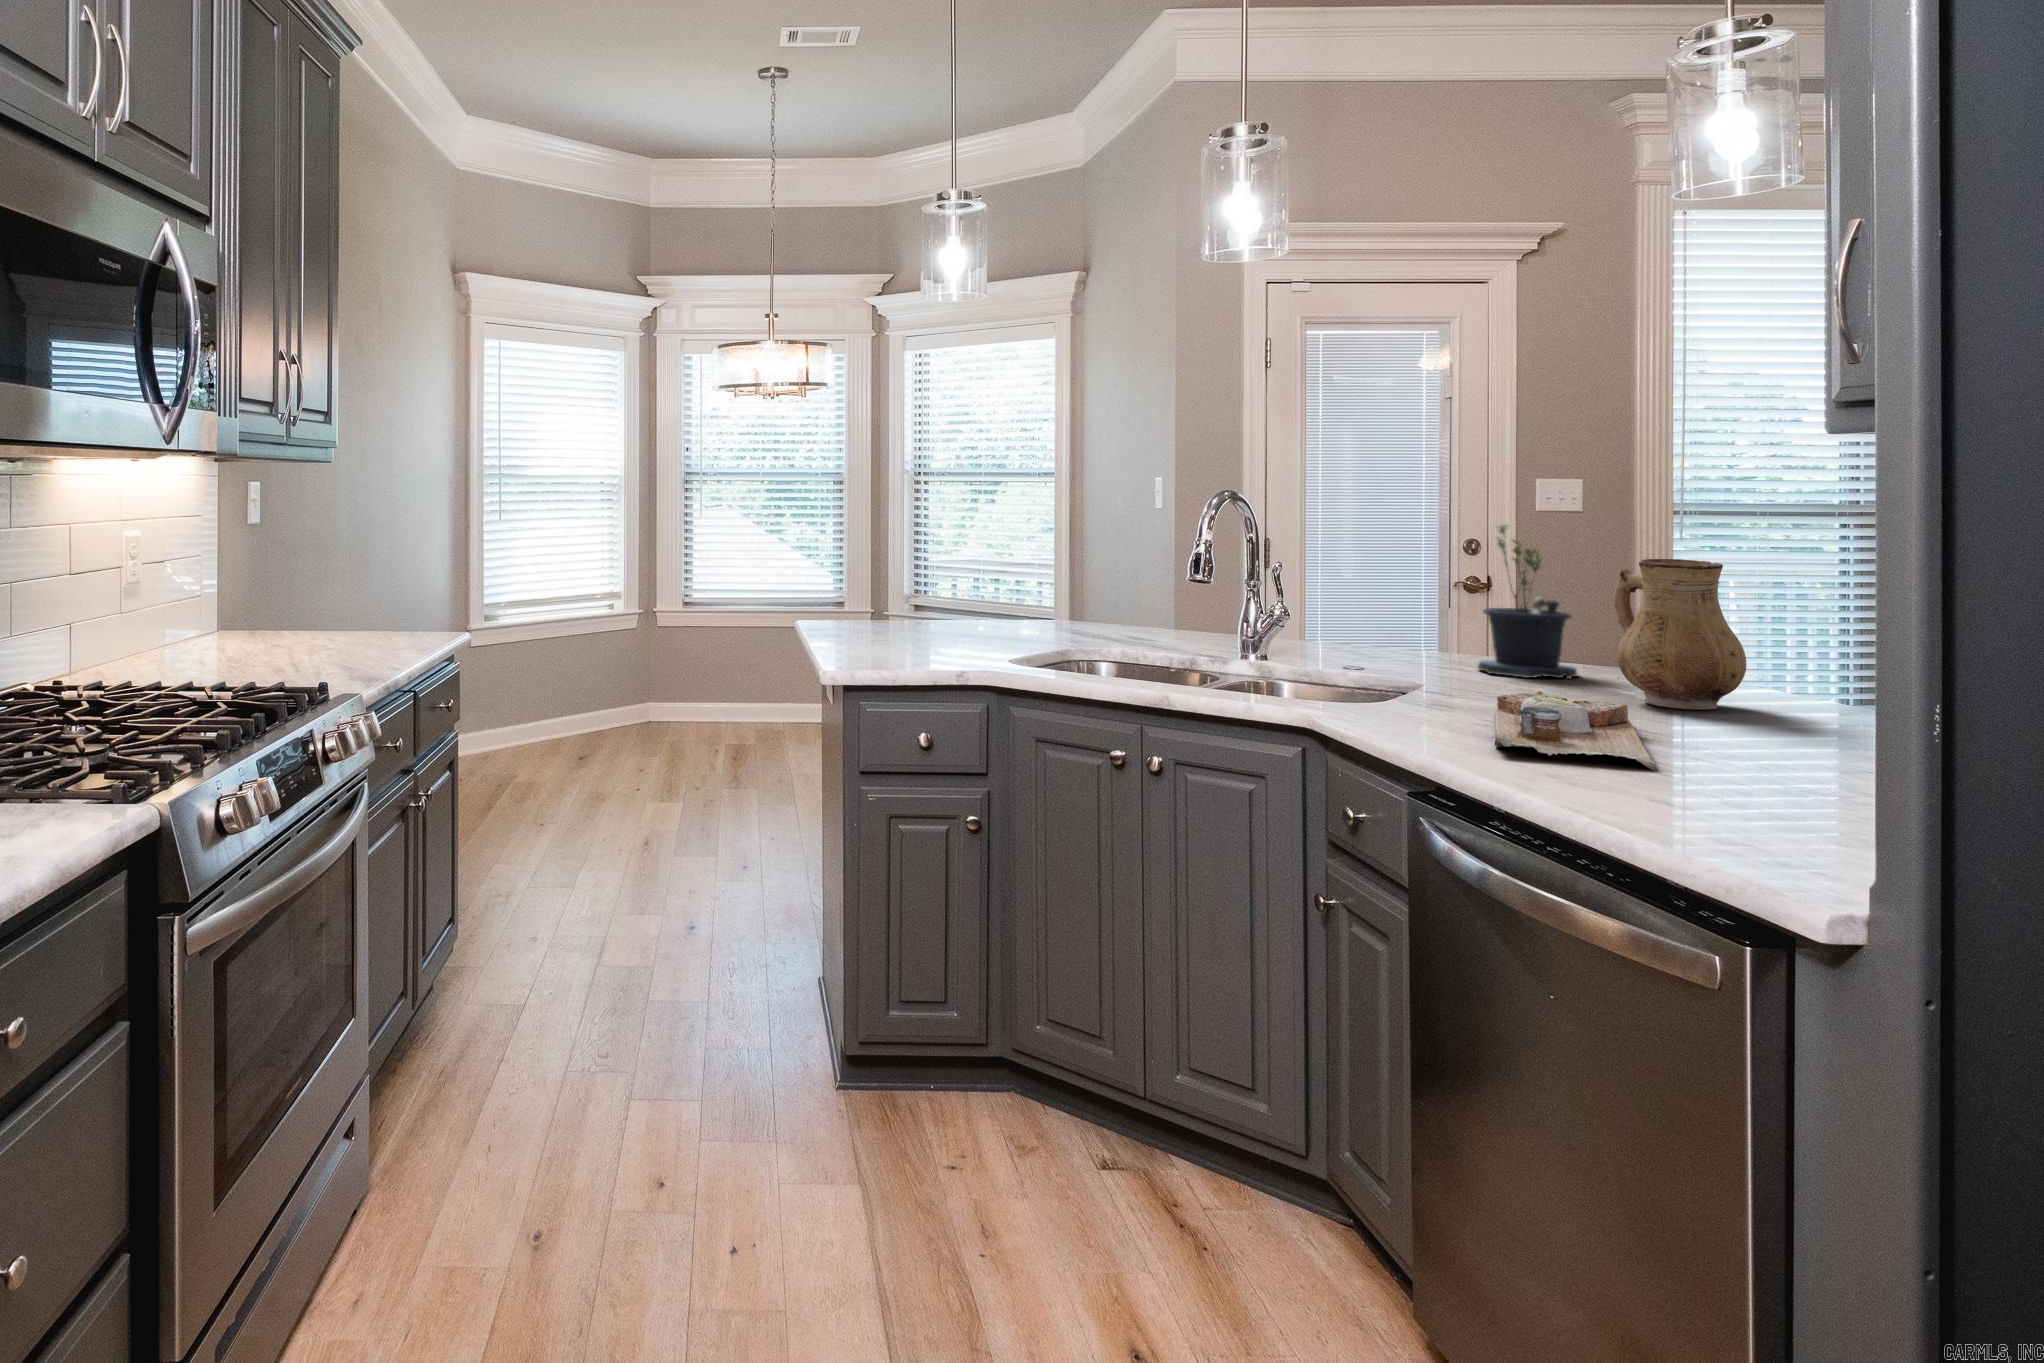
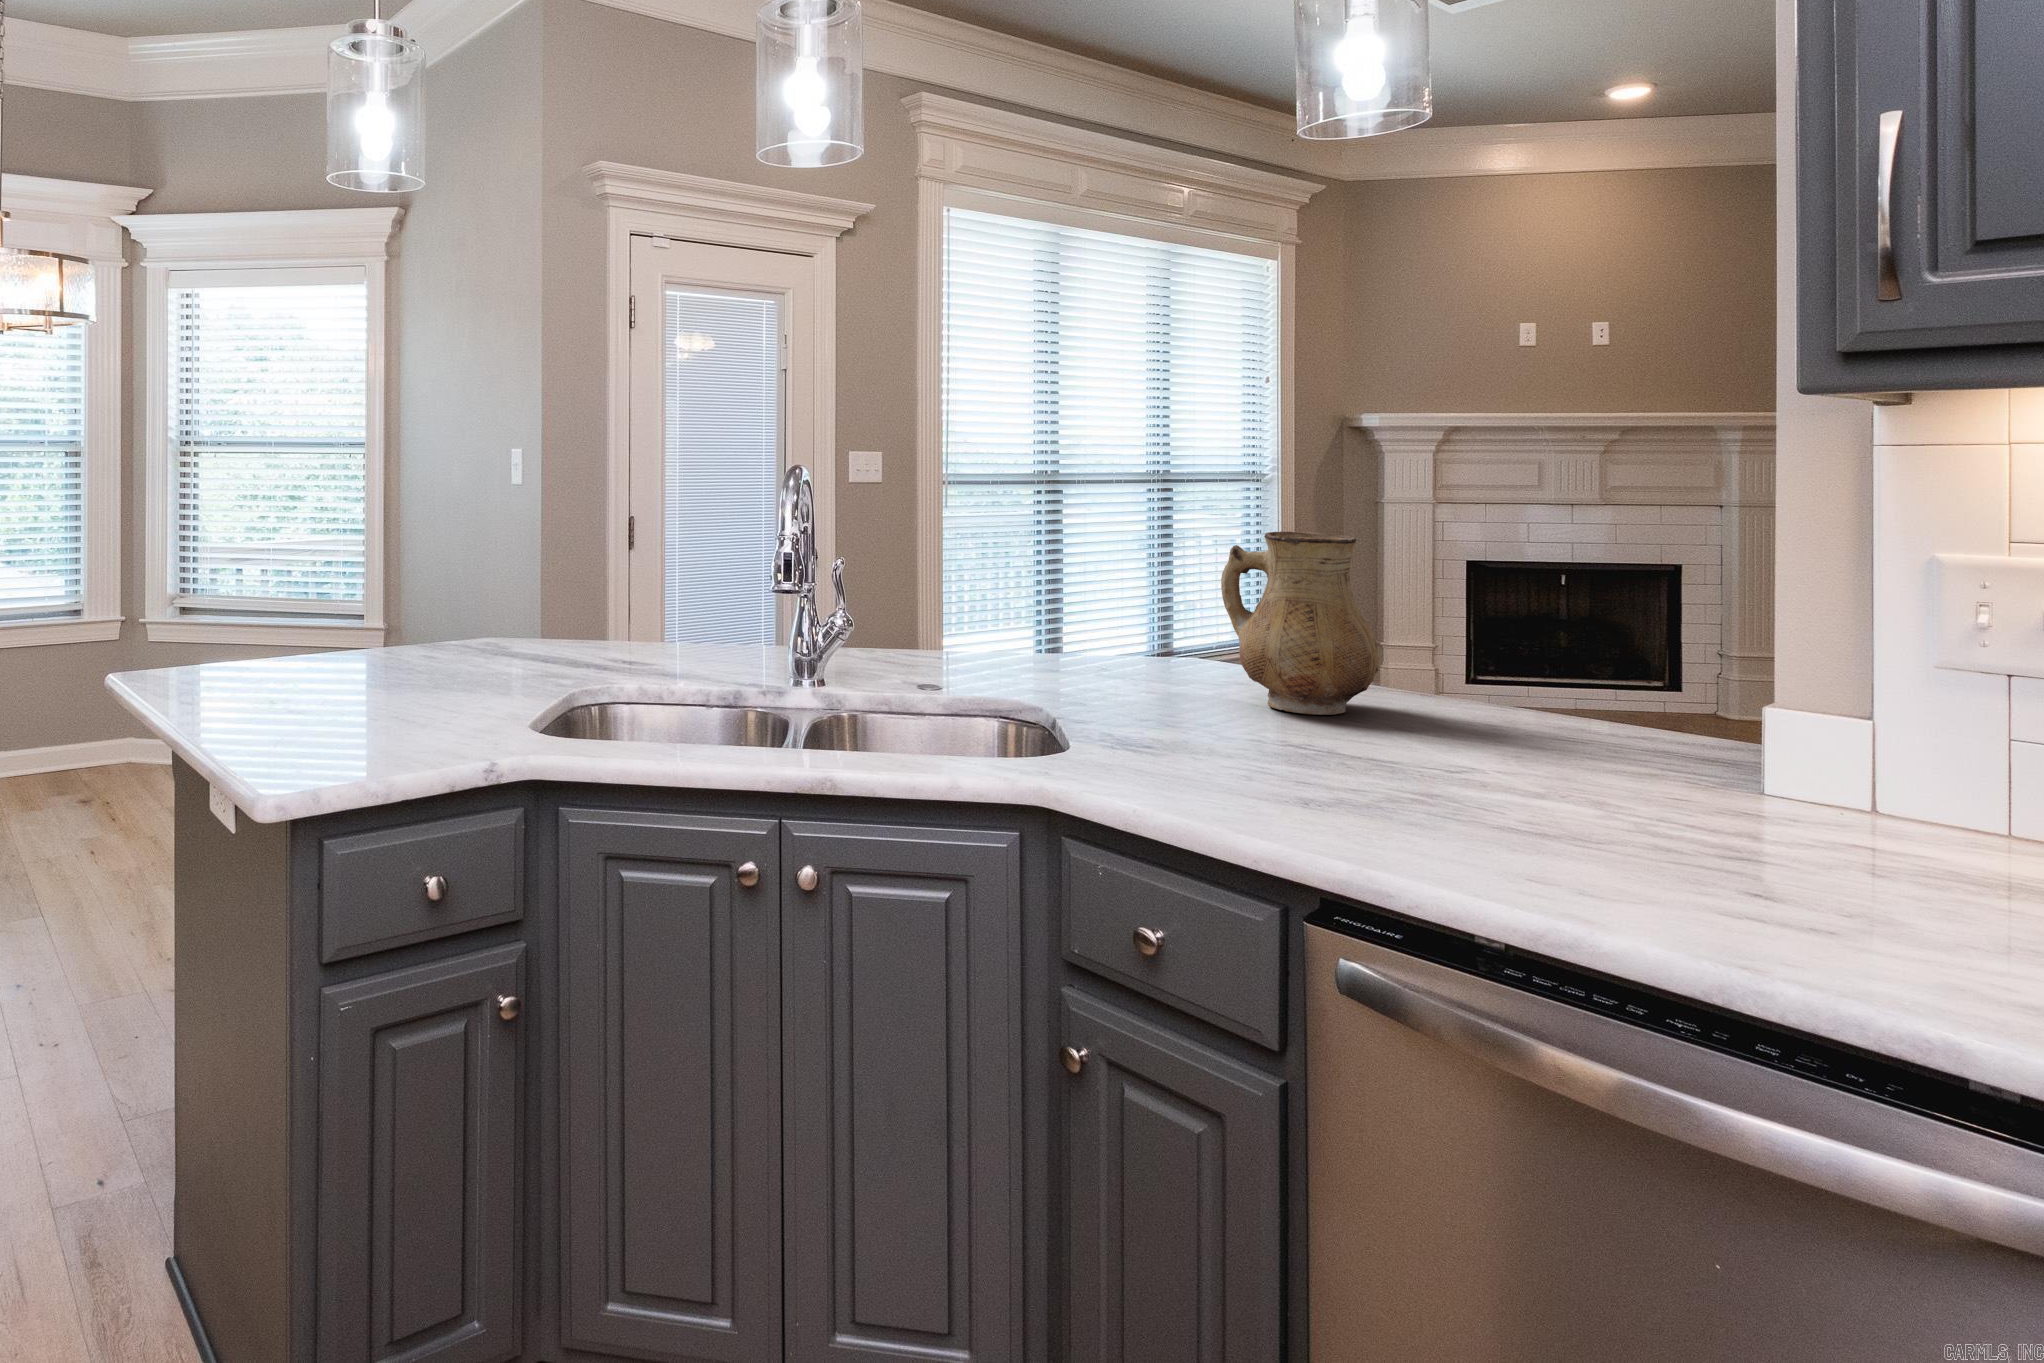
potted plant: present [1478,525,1578,679] -> none [1010,494,1125,681]
cutting board: present [1495,691,1655,771] -> none [1218,718,1630,855]

